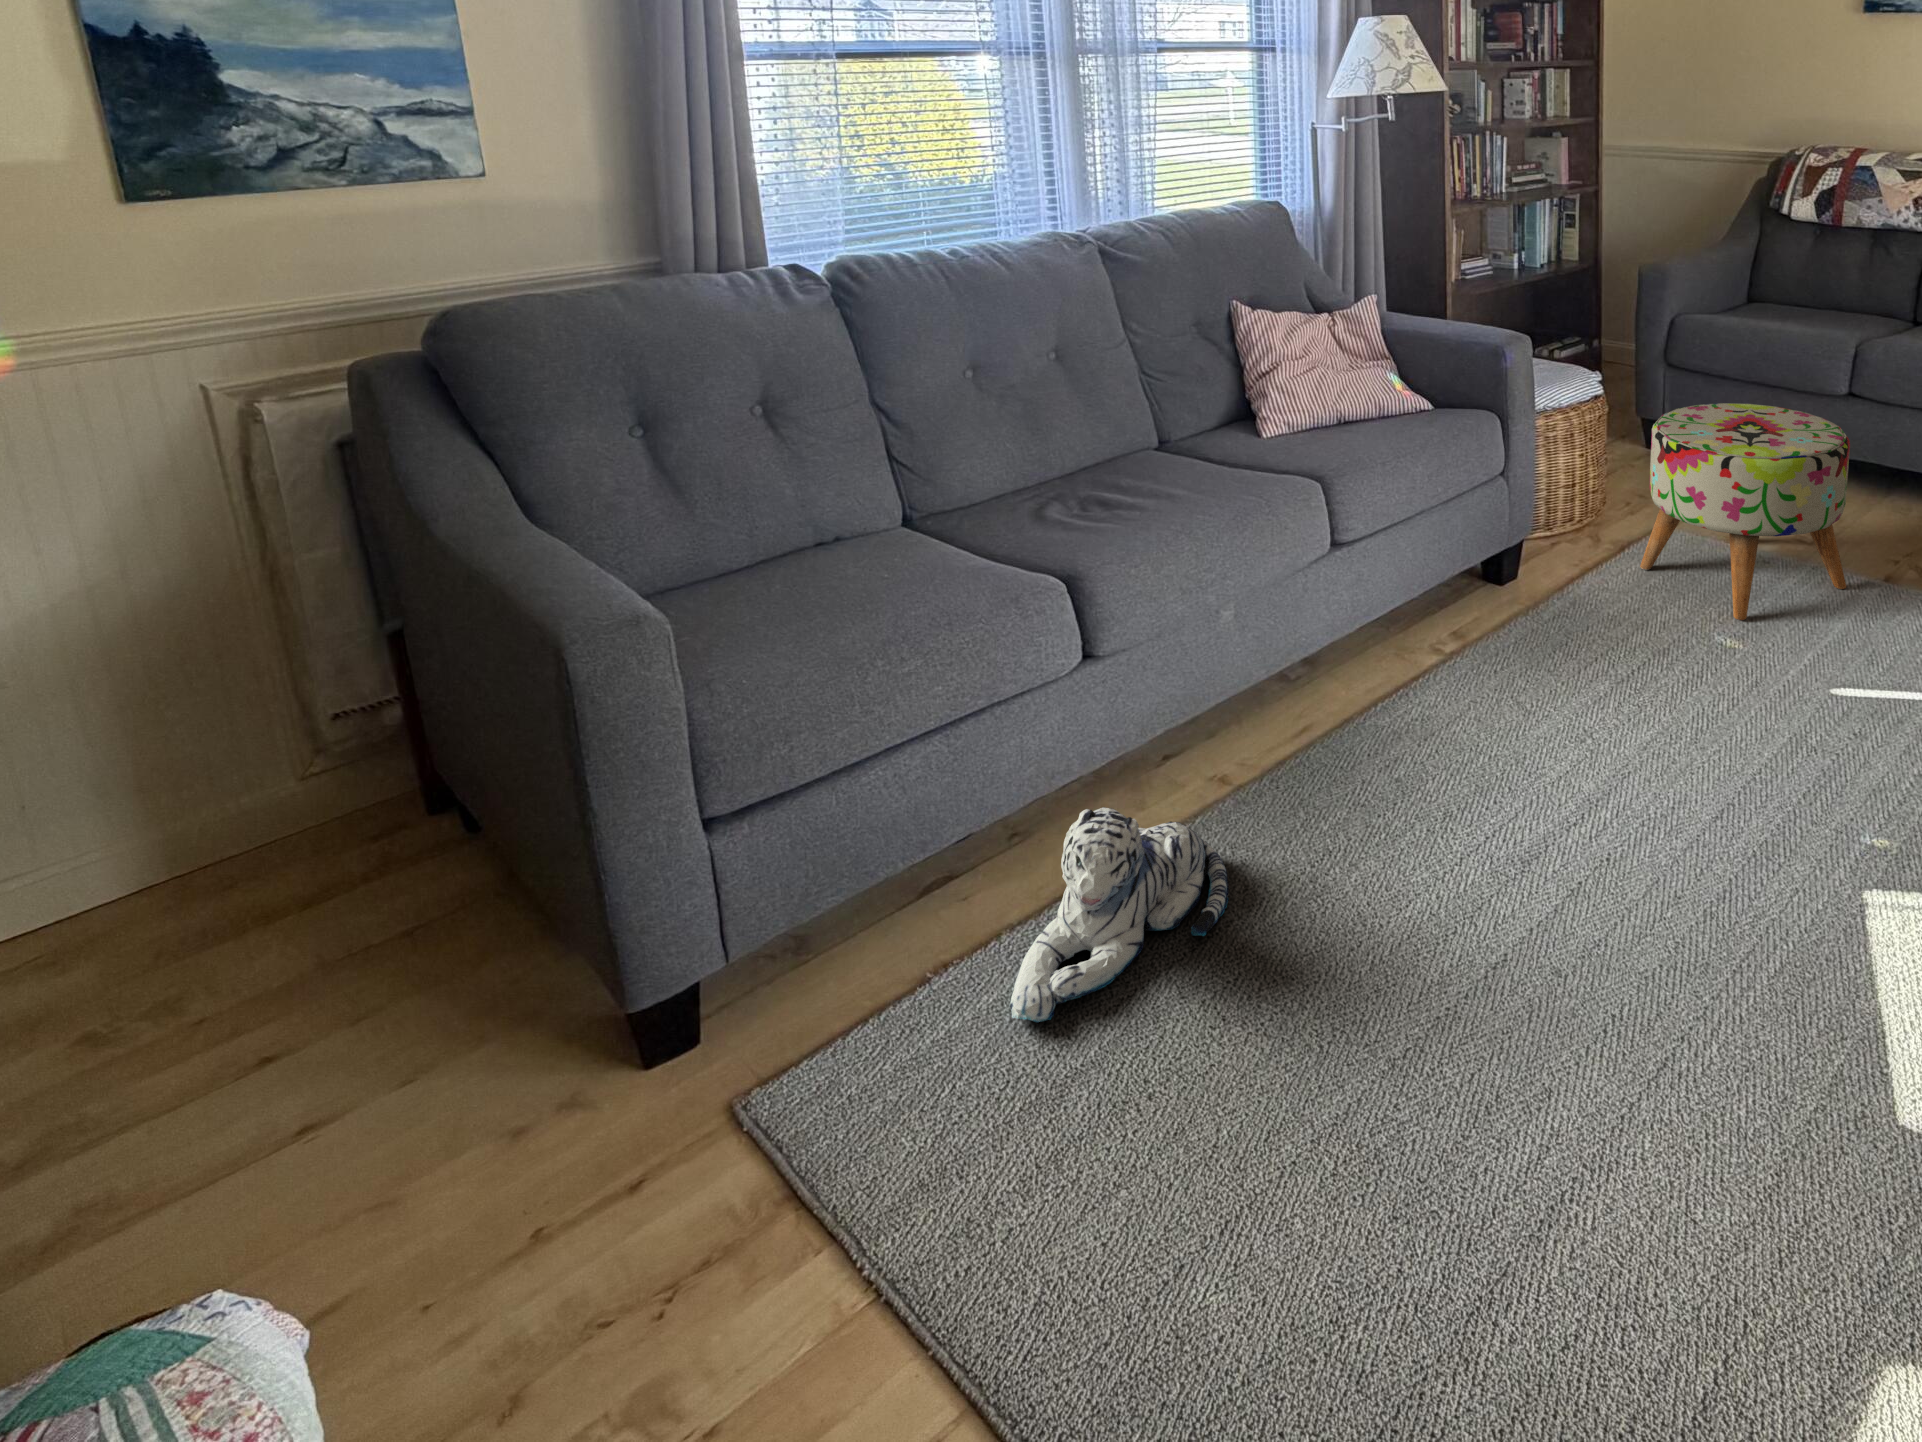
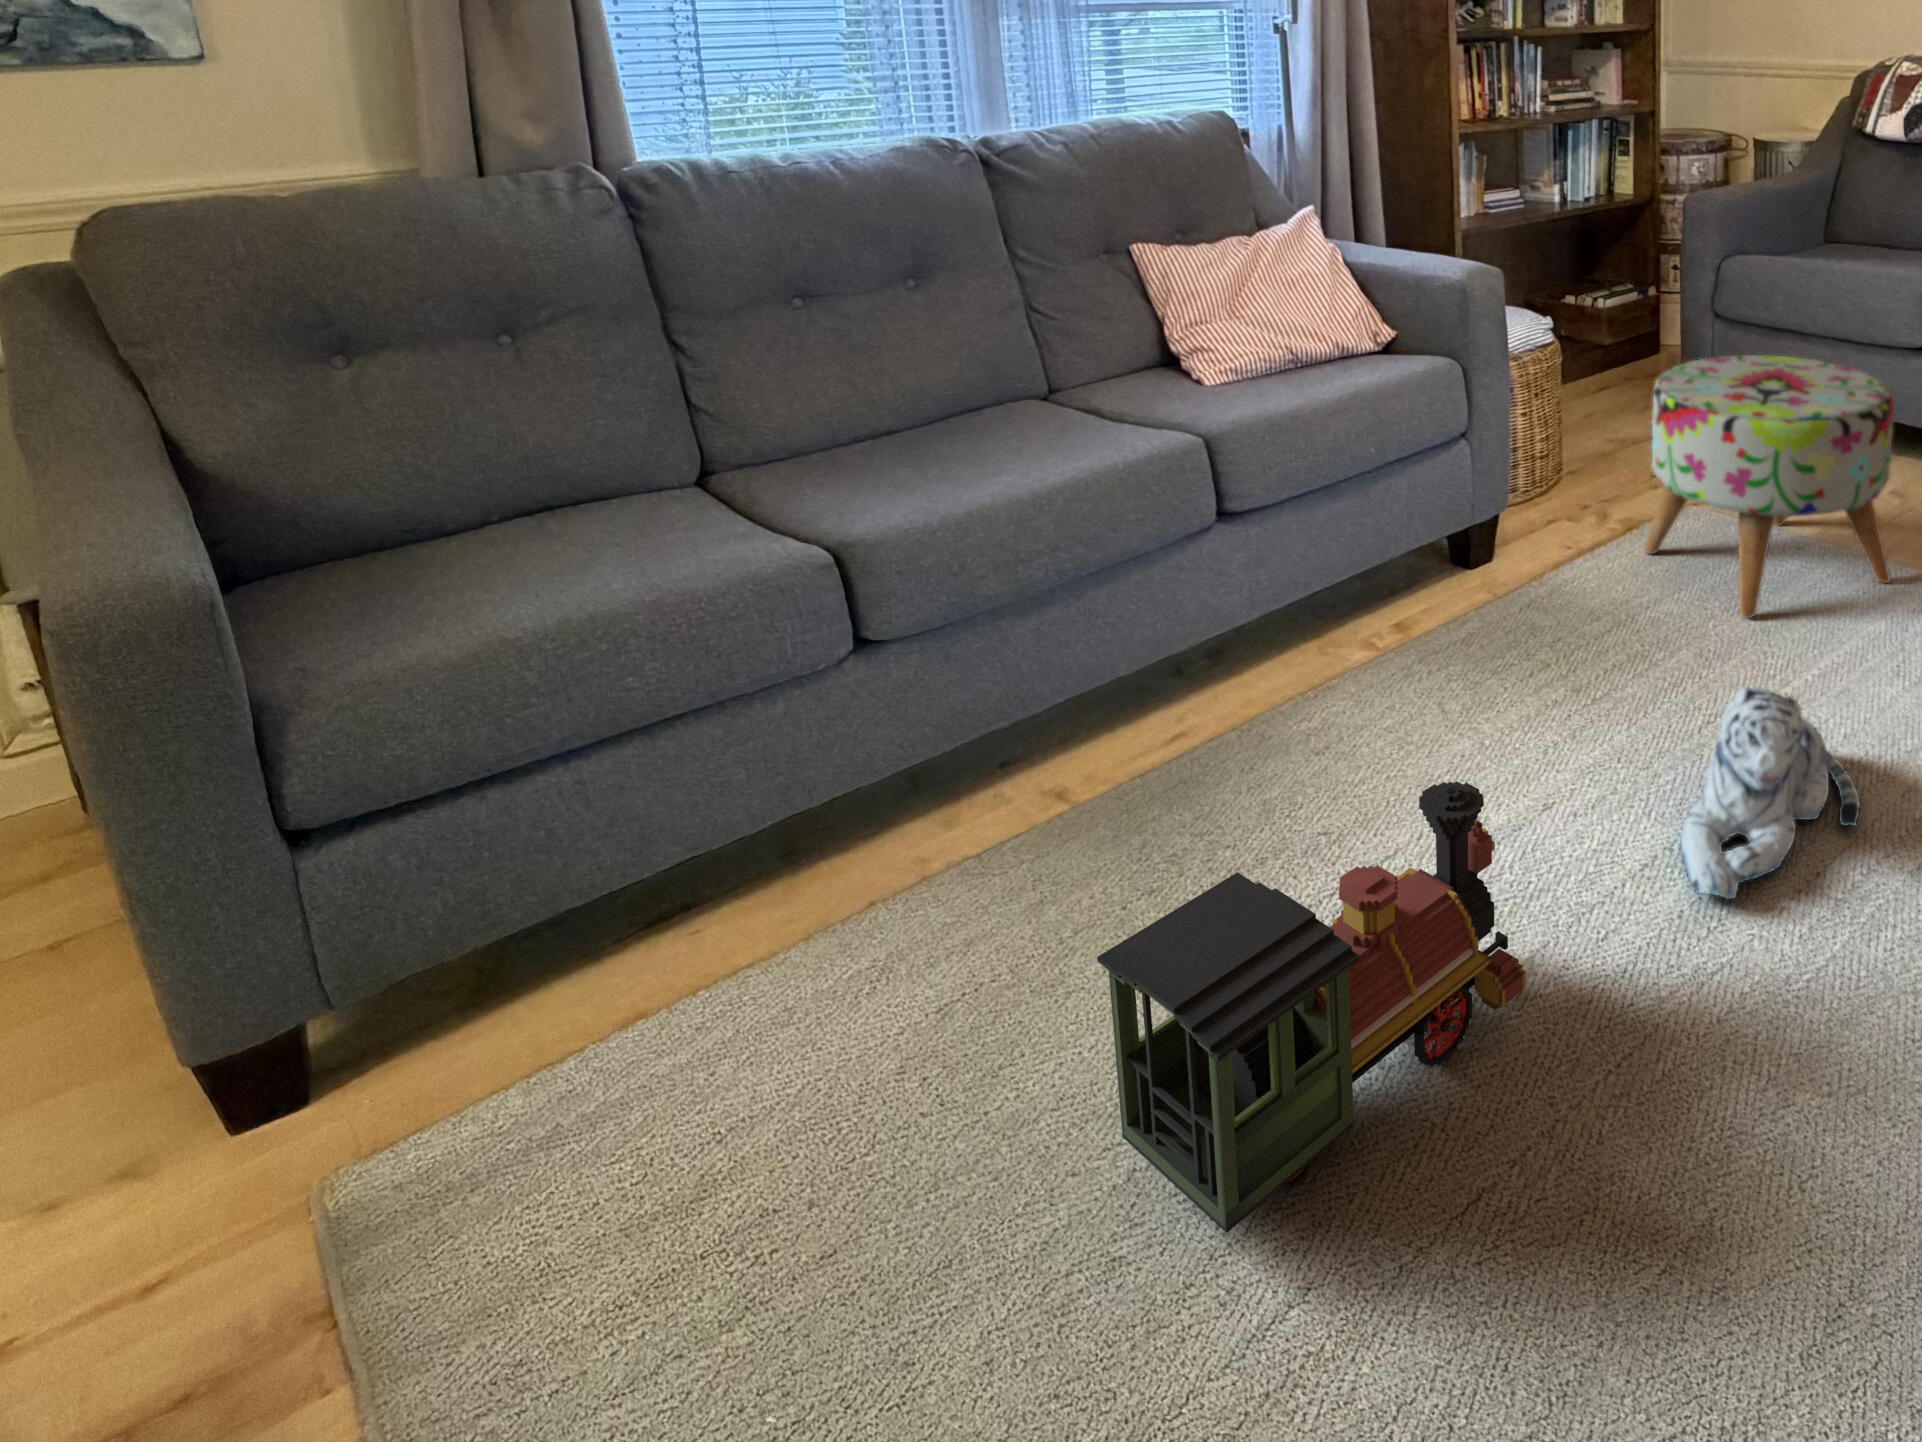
toy train: none [1384,748,1662,1086] -> present [1097,781,1526,1233]
plush toy: present [1010,807,1229,1022] -> present [1681,687,1860,899]

